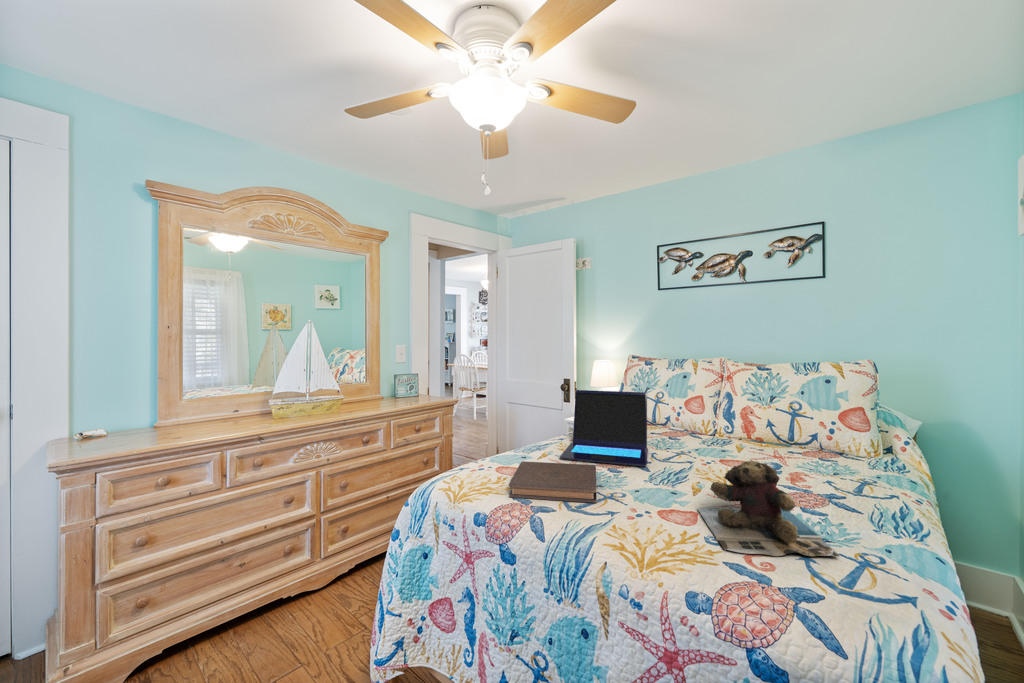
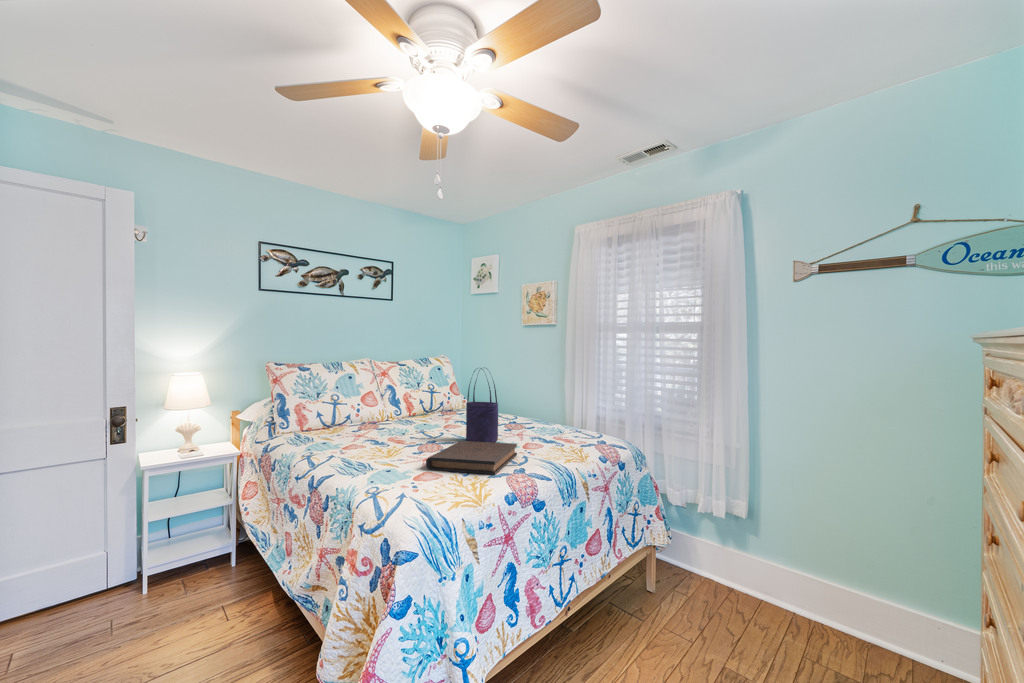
tote bag: none [648,384,671,488] -> present [466,368,498,442]
laptop: present [560,390,648,467] -> none [343,386,452,456]
teddy bear: present [697,460,840,556] -> none [532,401,588,442]

